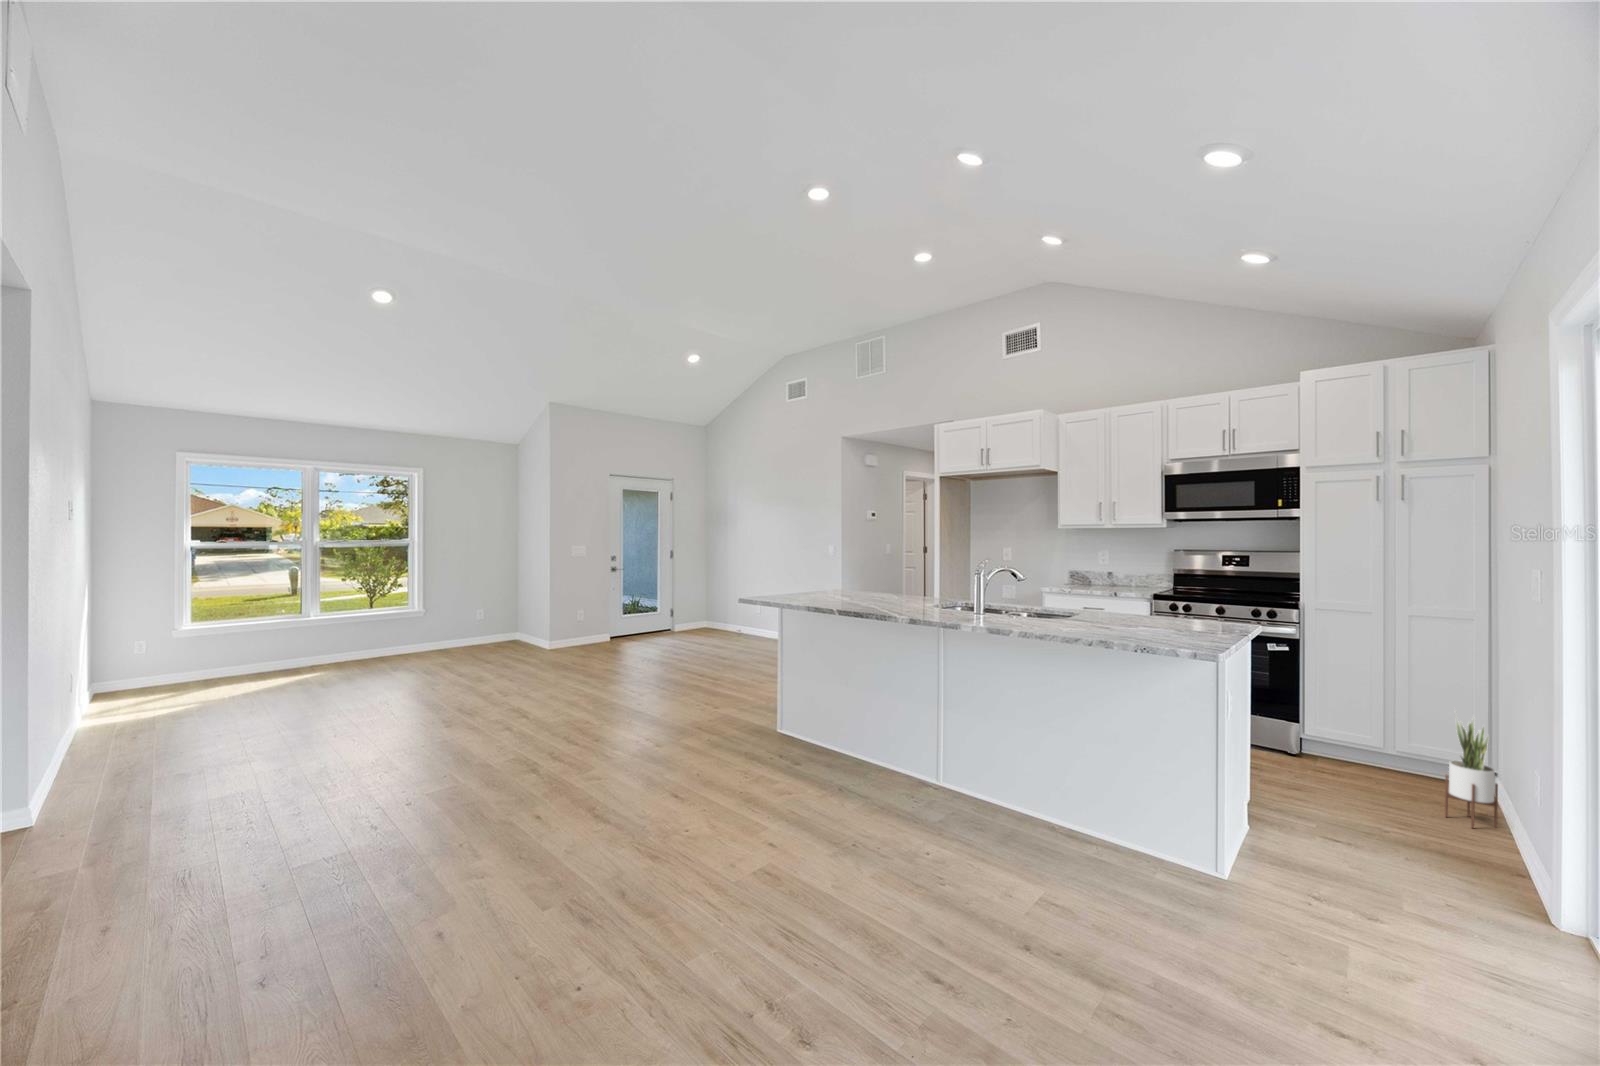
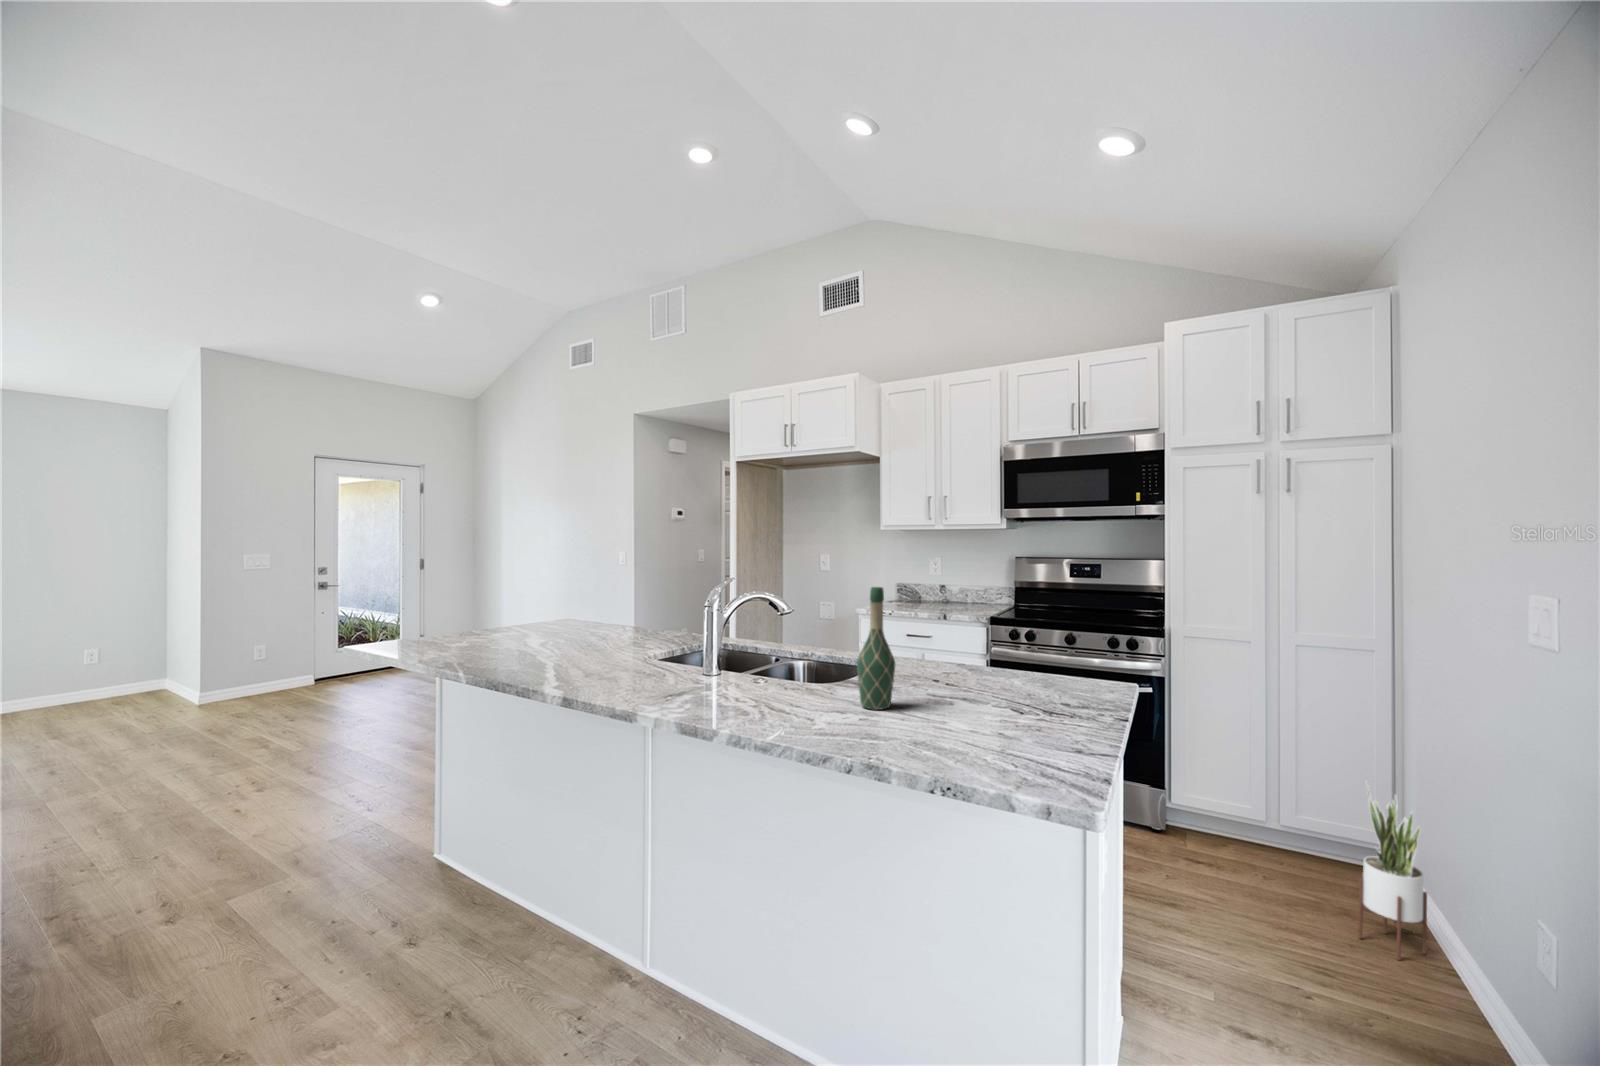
wine bottle: none [1083,560,1107,630] -> present [857,587,895,710]

